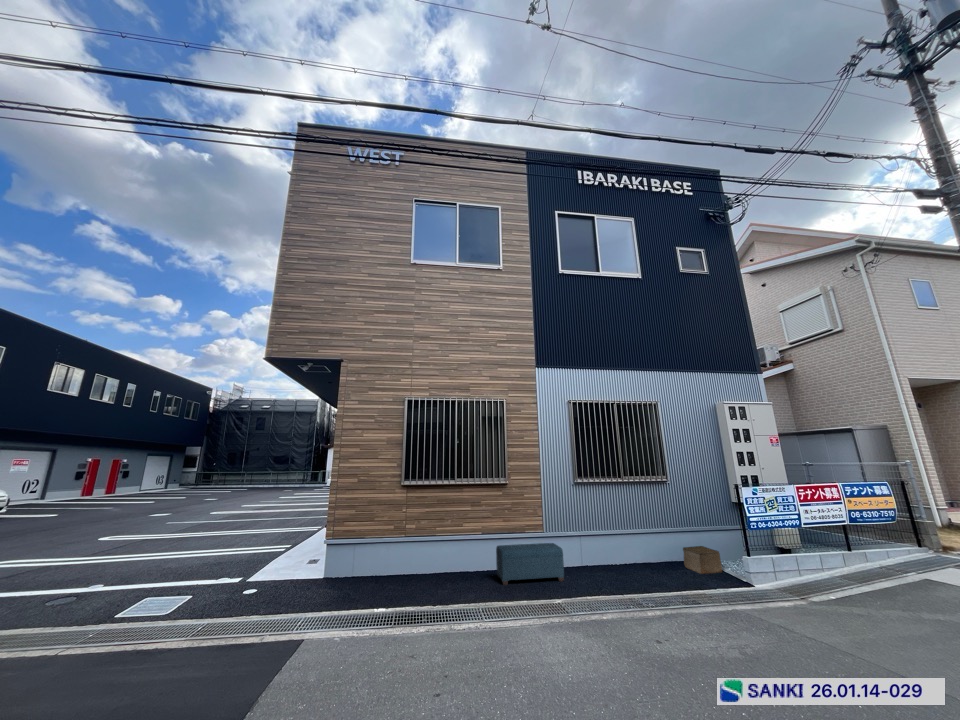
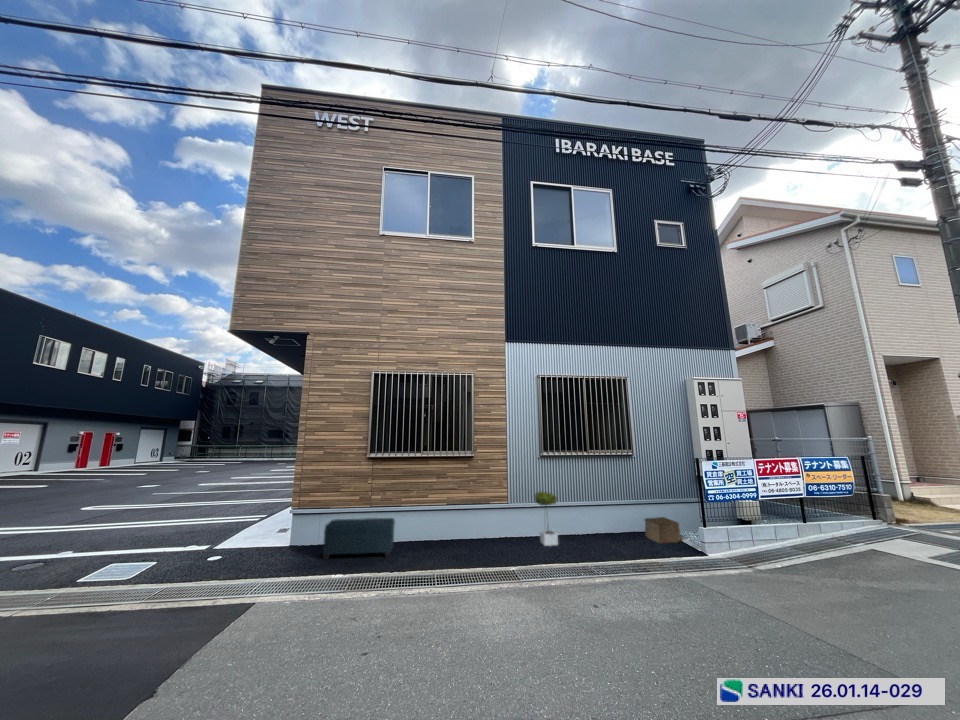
potted tree: none [571,519,597,577] -> present [535,492,558,546]
bench: present [496,543,564,585] -> present [323,518,395,559]

